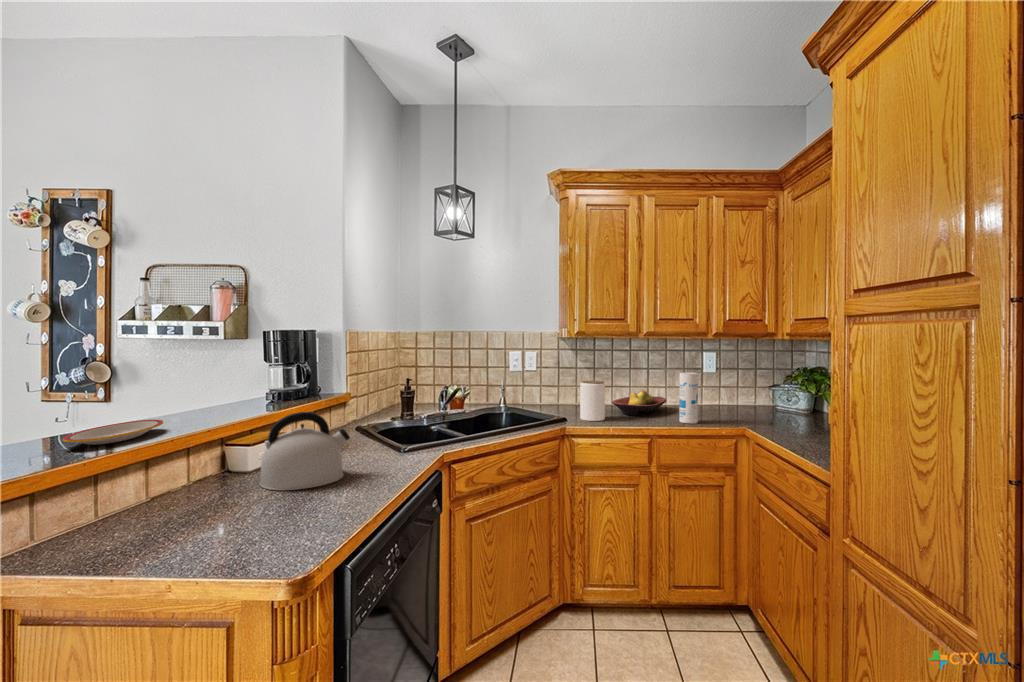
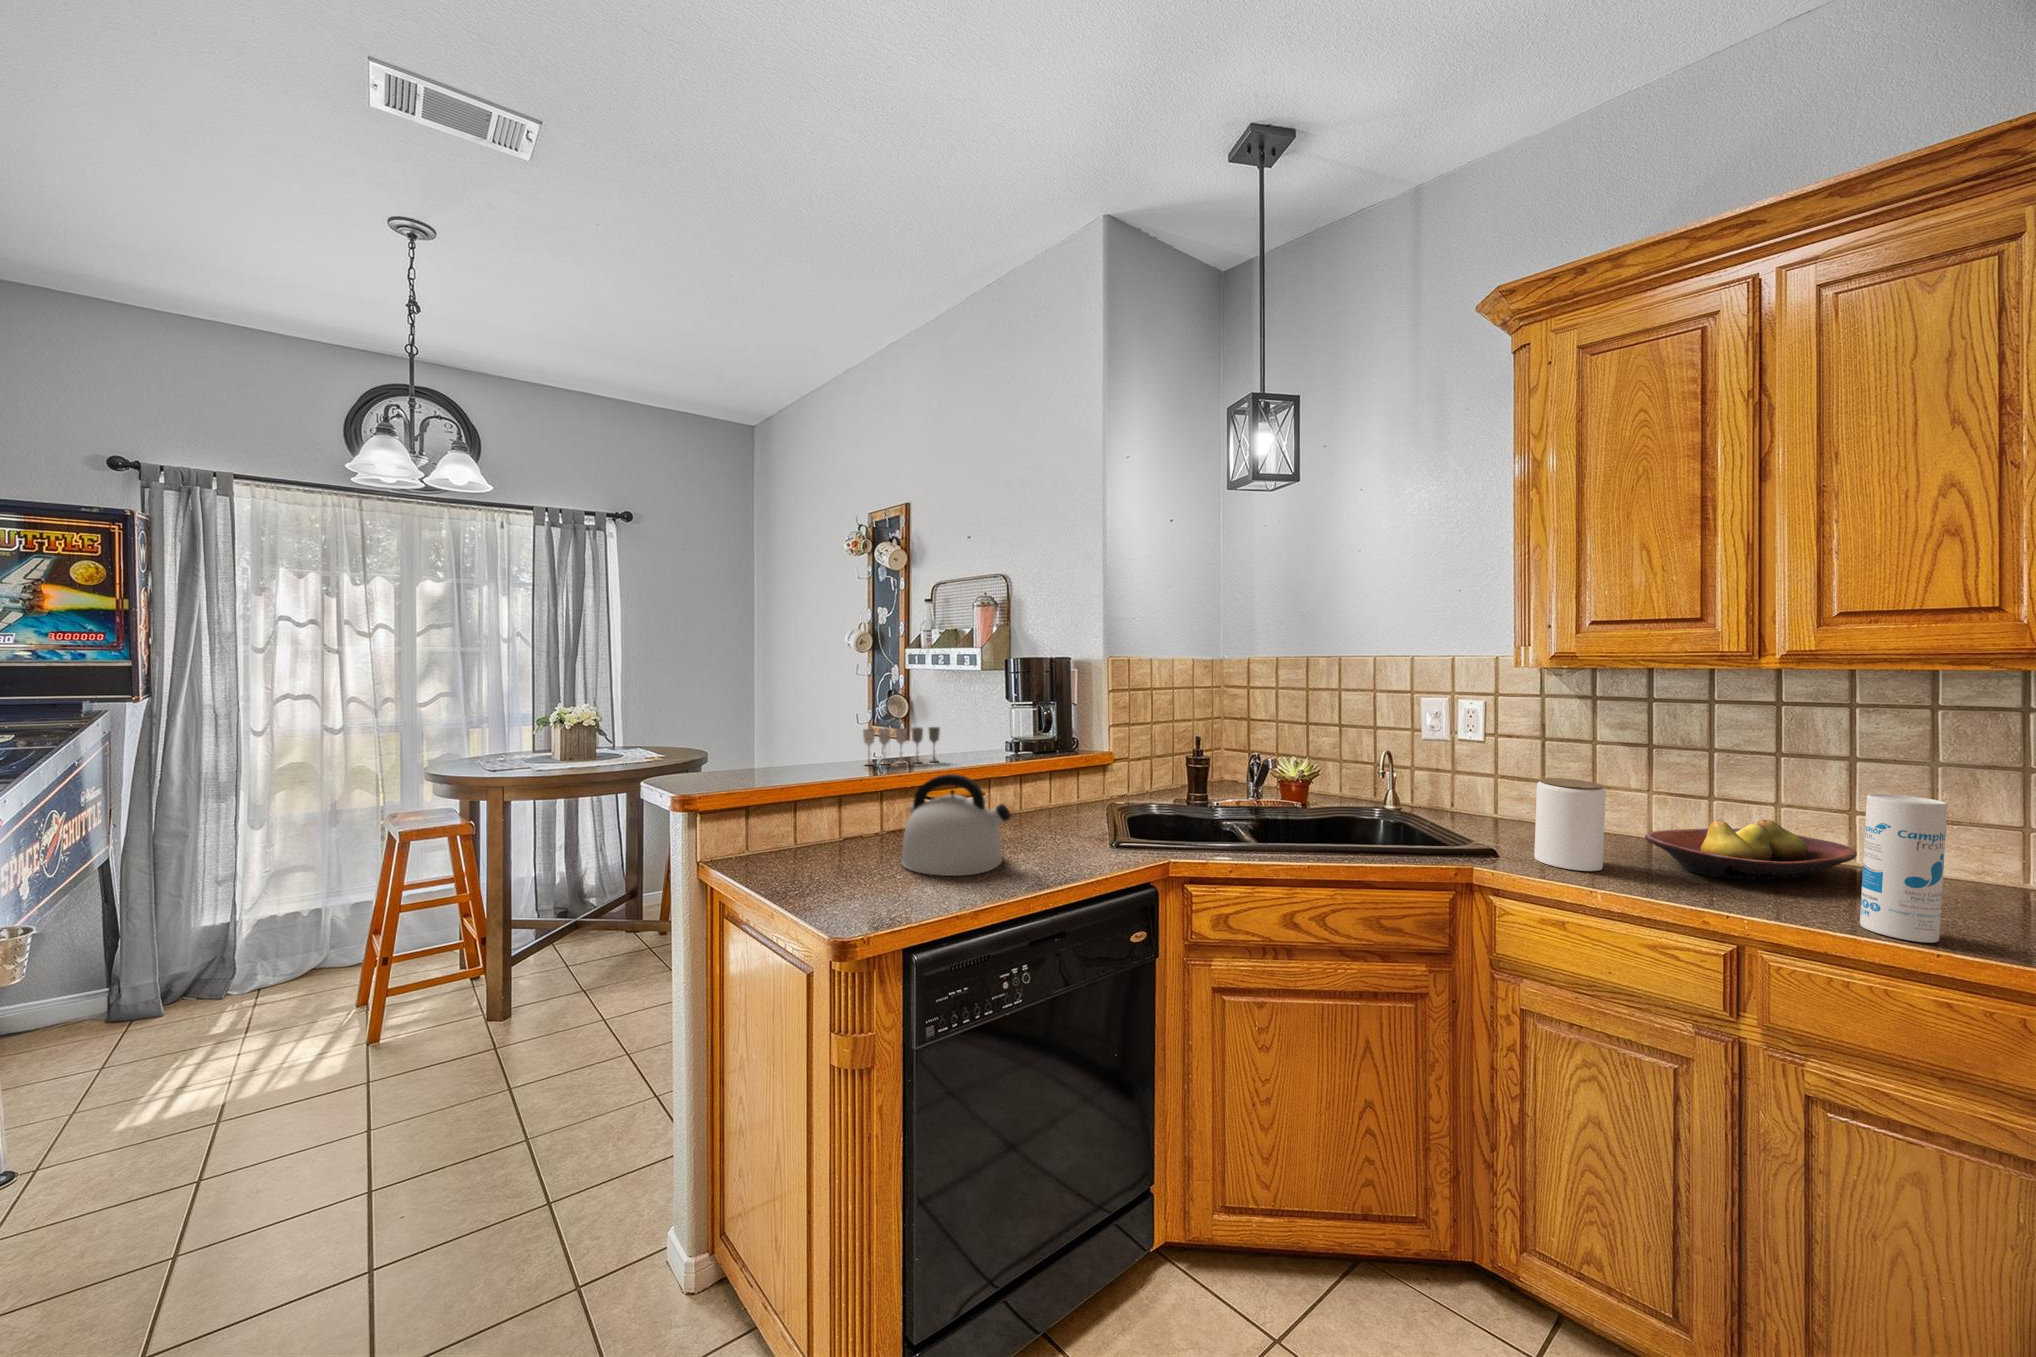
wine glass: none [159,384,231,423] -> present [863,727,940,765]
plate: present [63,420,163,445] -> none [745,760,850,781]

